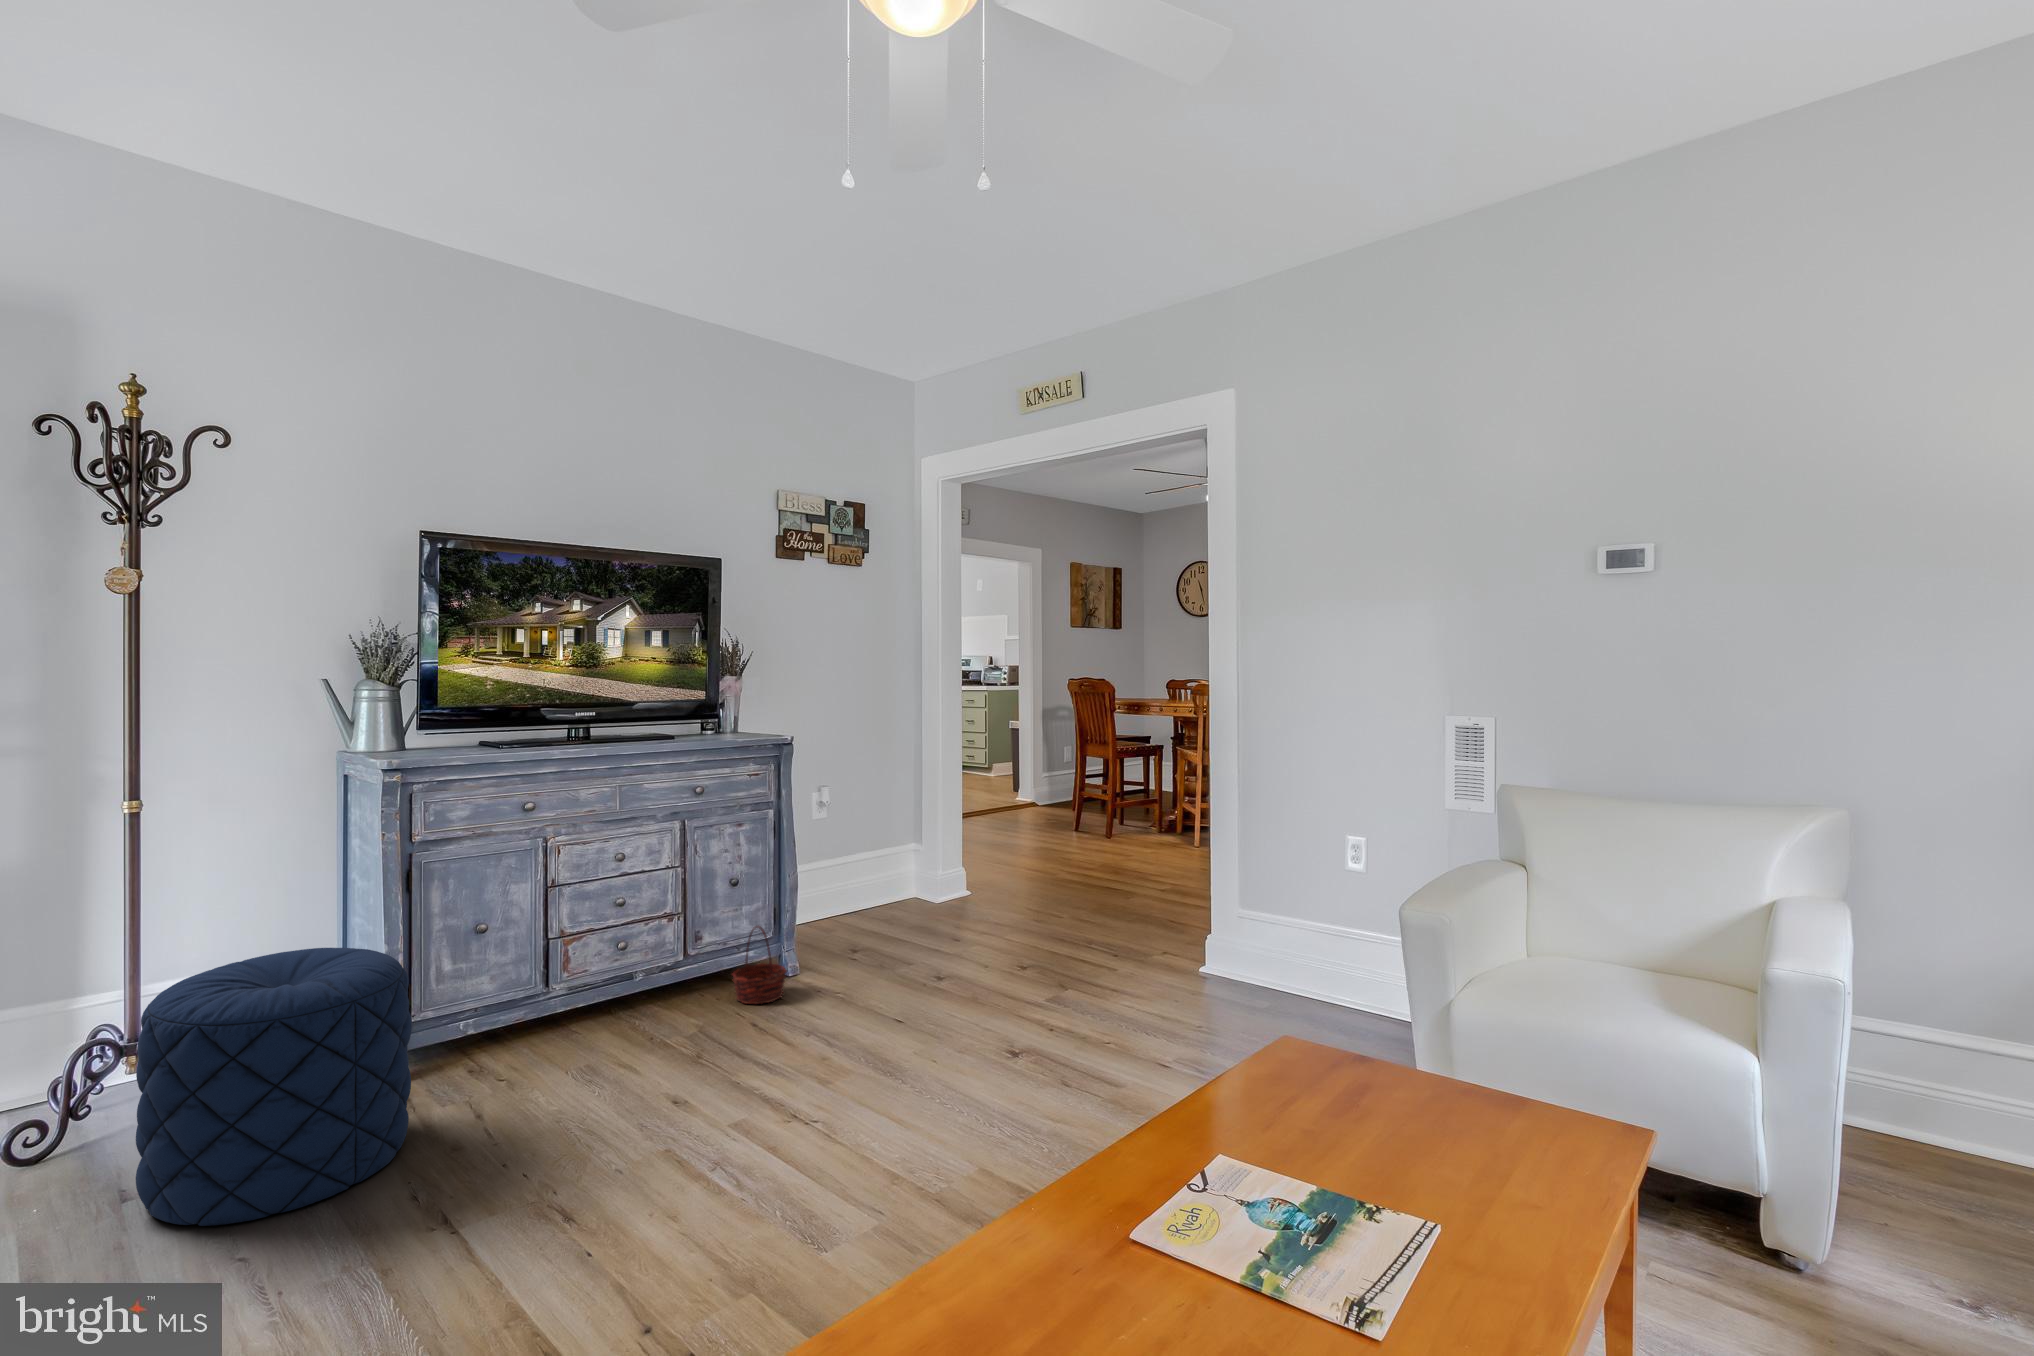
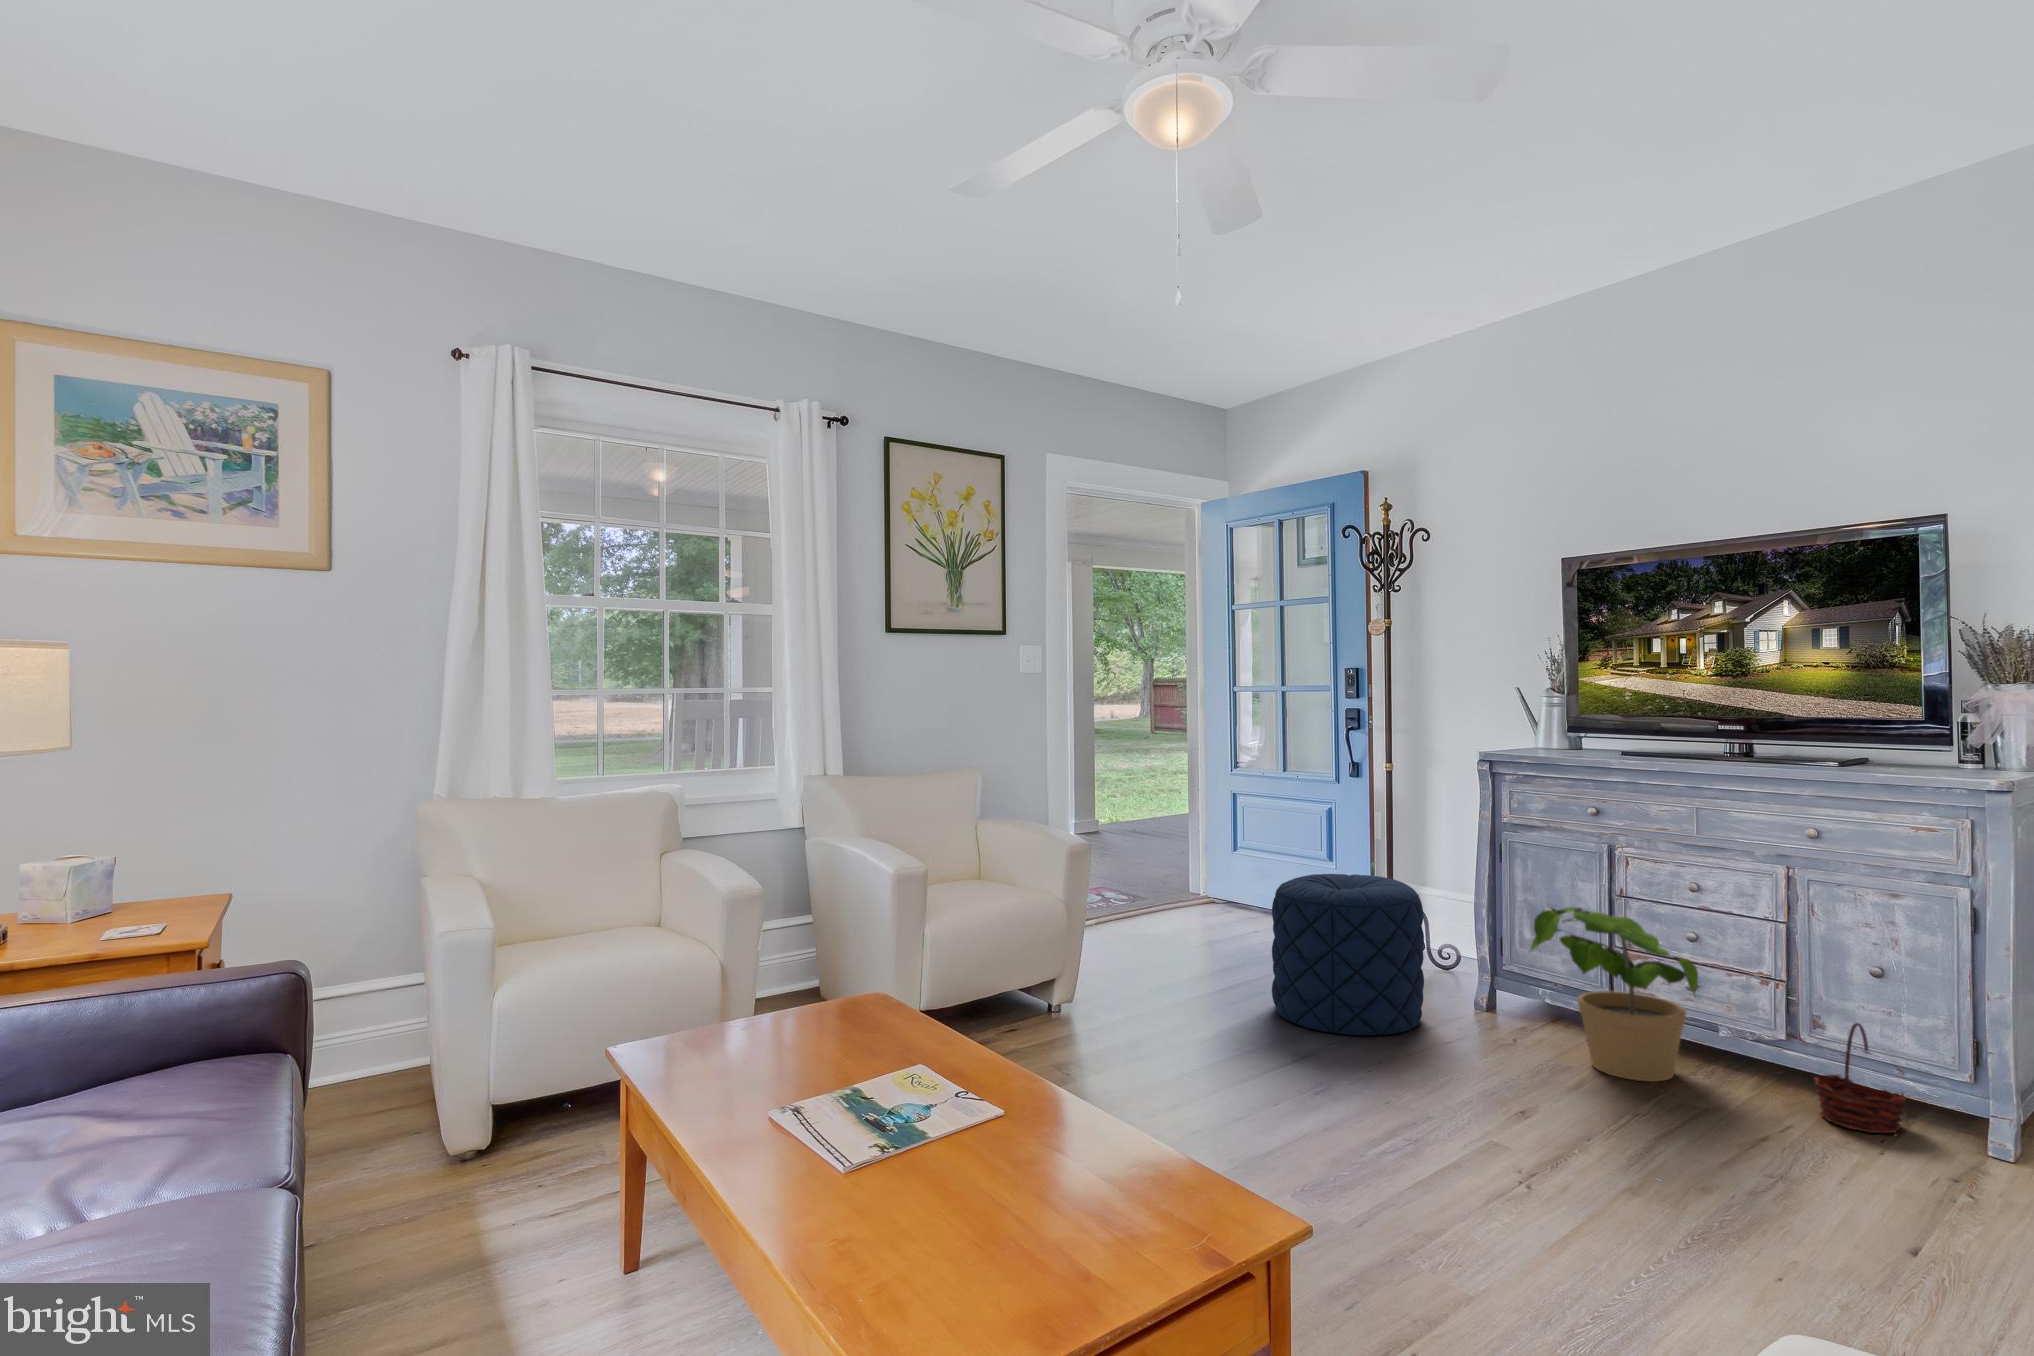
potted plant: none [529,894,704,1056] -> present [1530,907,1698,1082]

